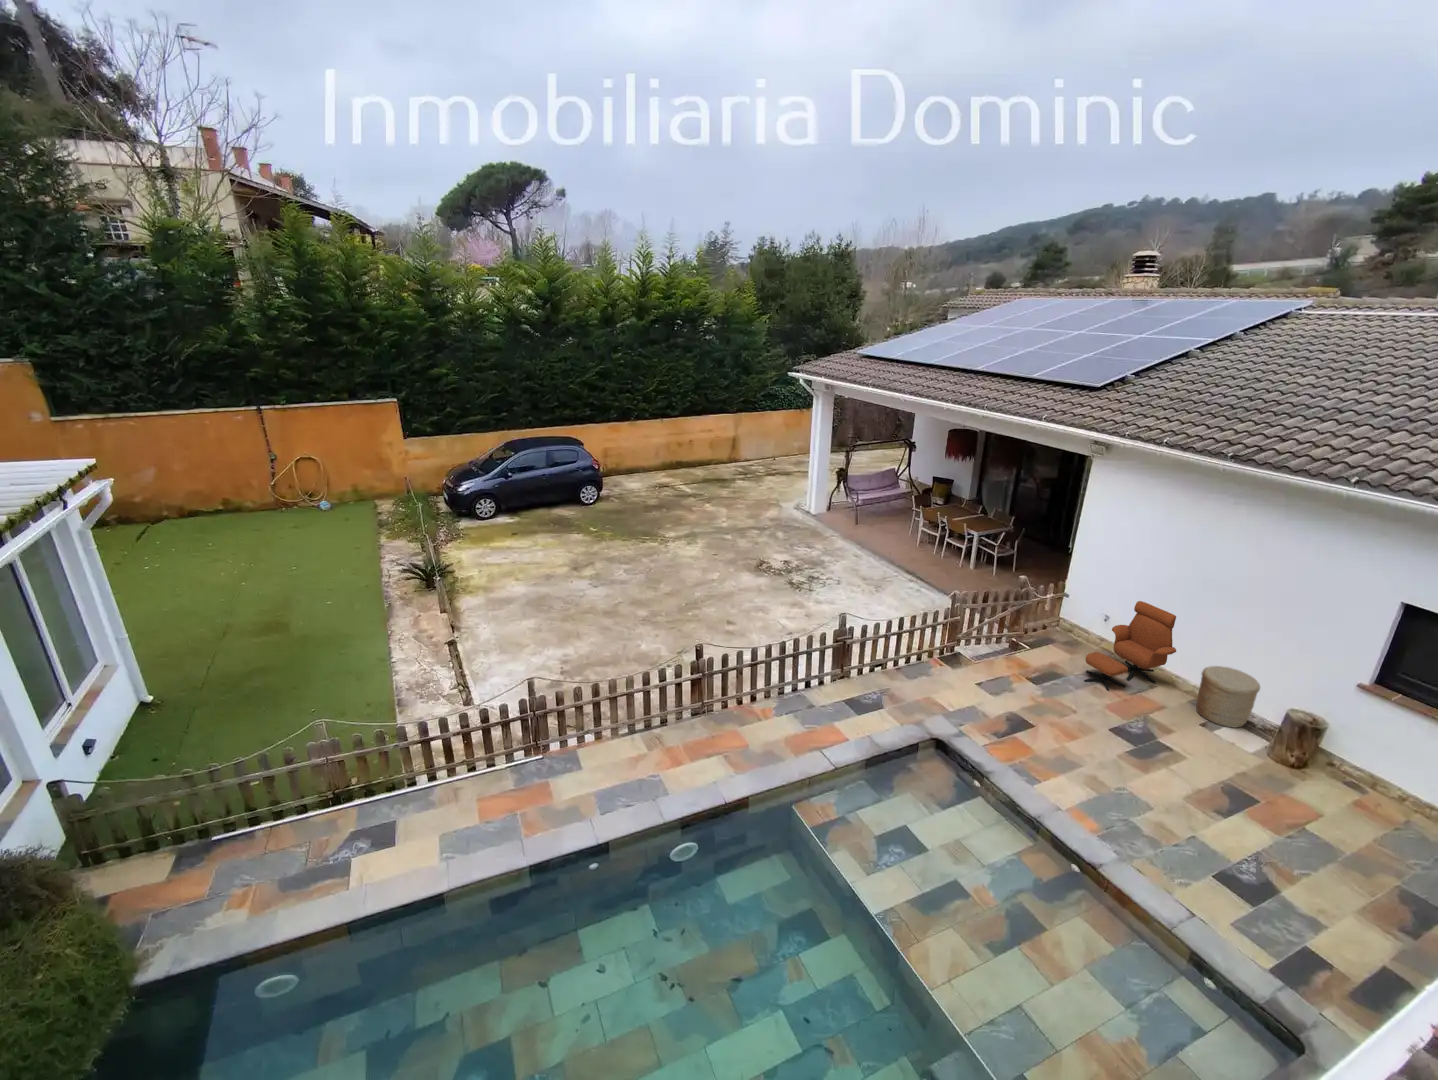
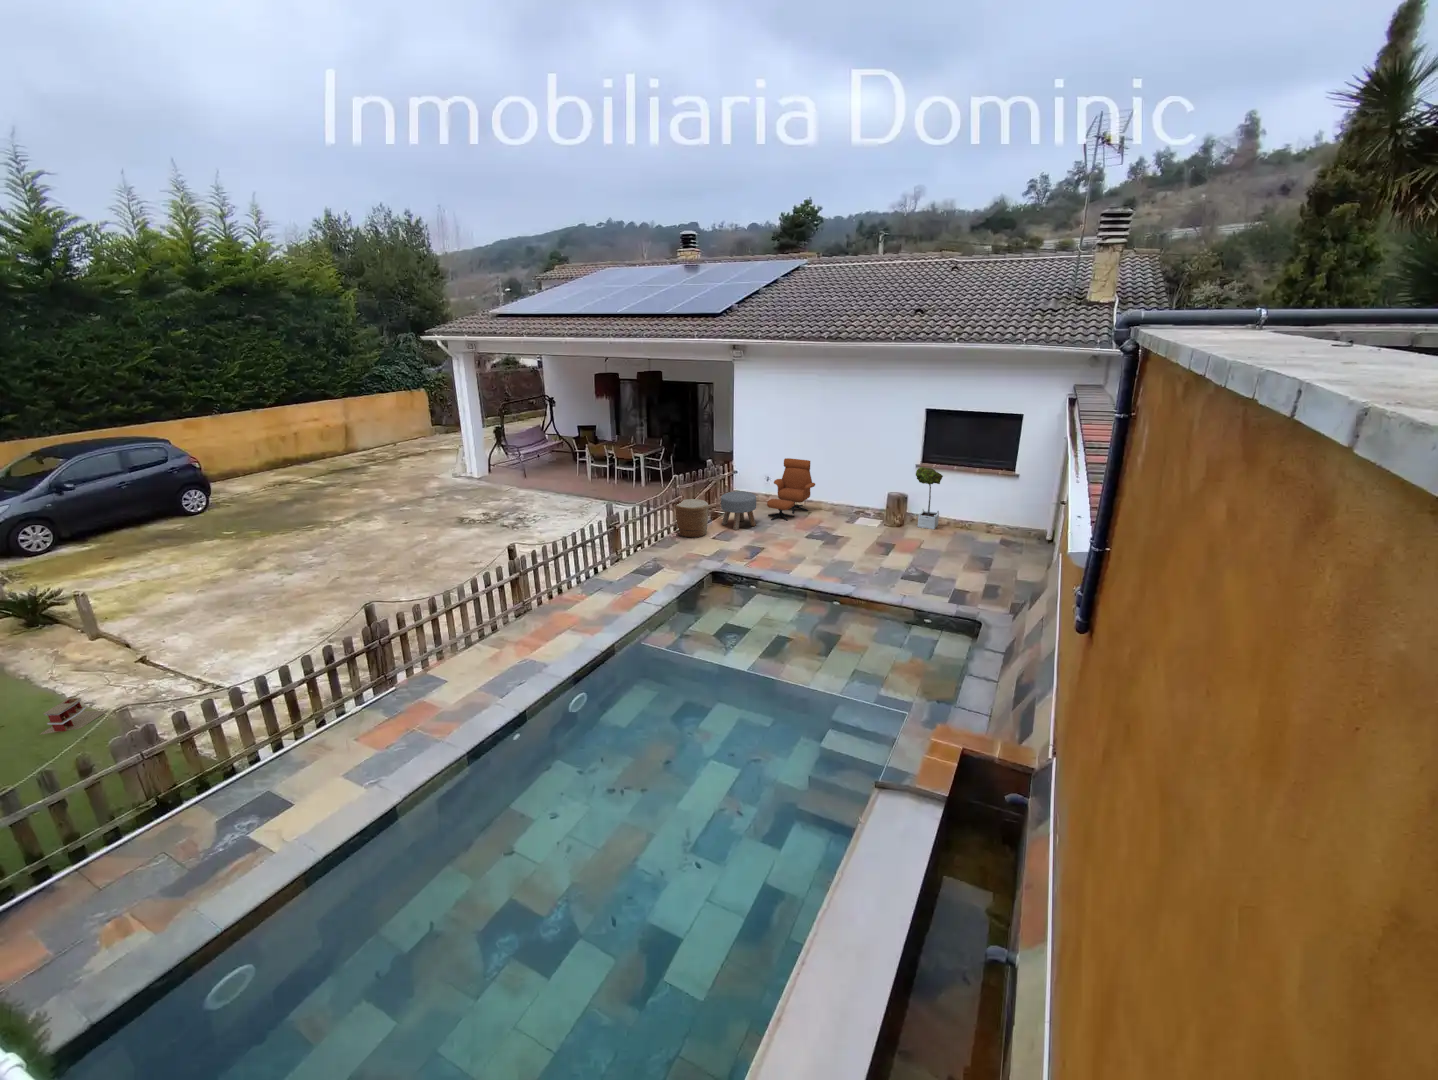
ottoman: none [1009,629,1064,684] -> present [721,491,756,530]
toy house: none [363,664,407,695] -> present [39,698,107,735]
woven basket: present [1196,666,1260,728] -> present [676,499,708,538]
potted tree: none [1336,692,1412,800] -> present [916,467,943,529]

